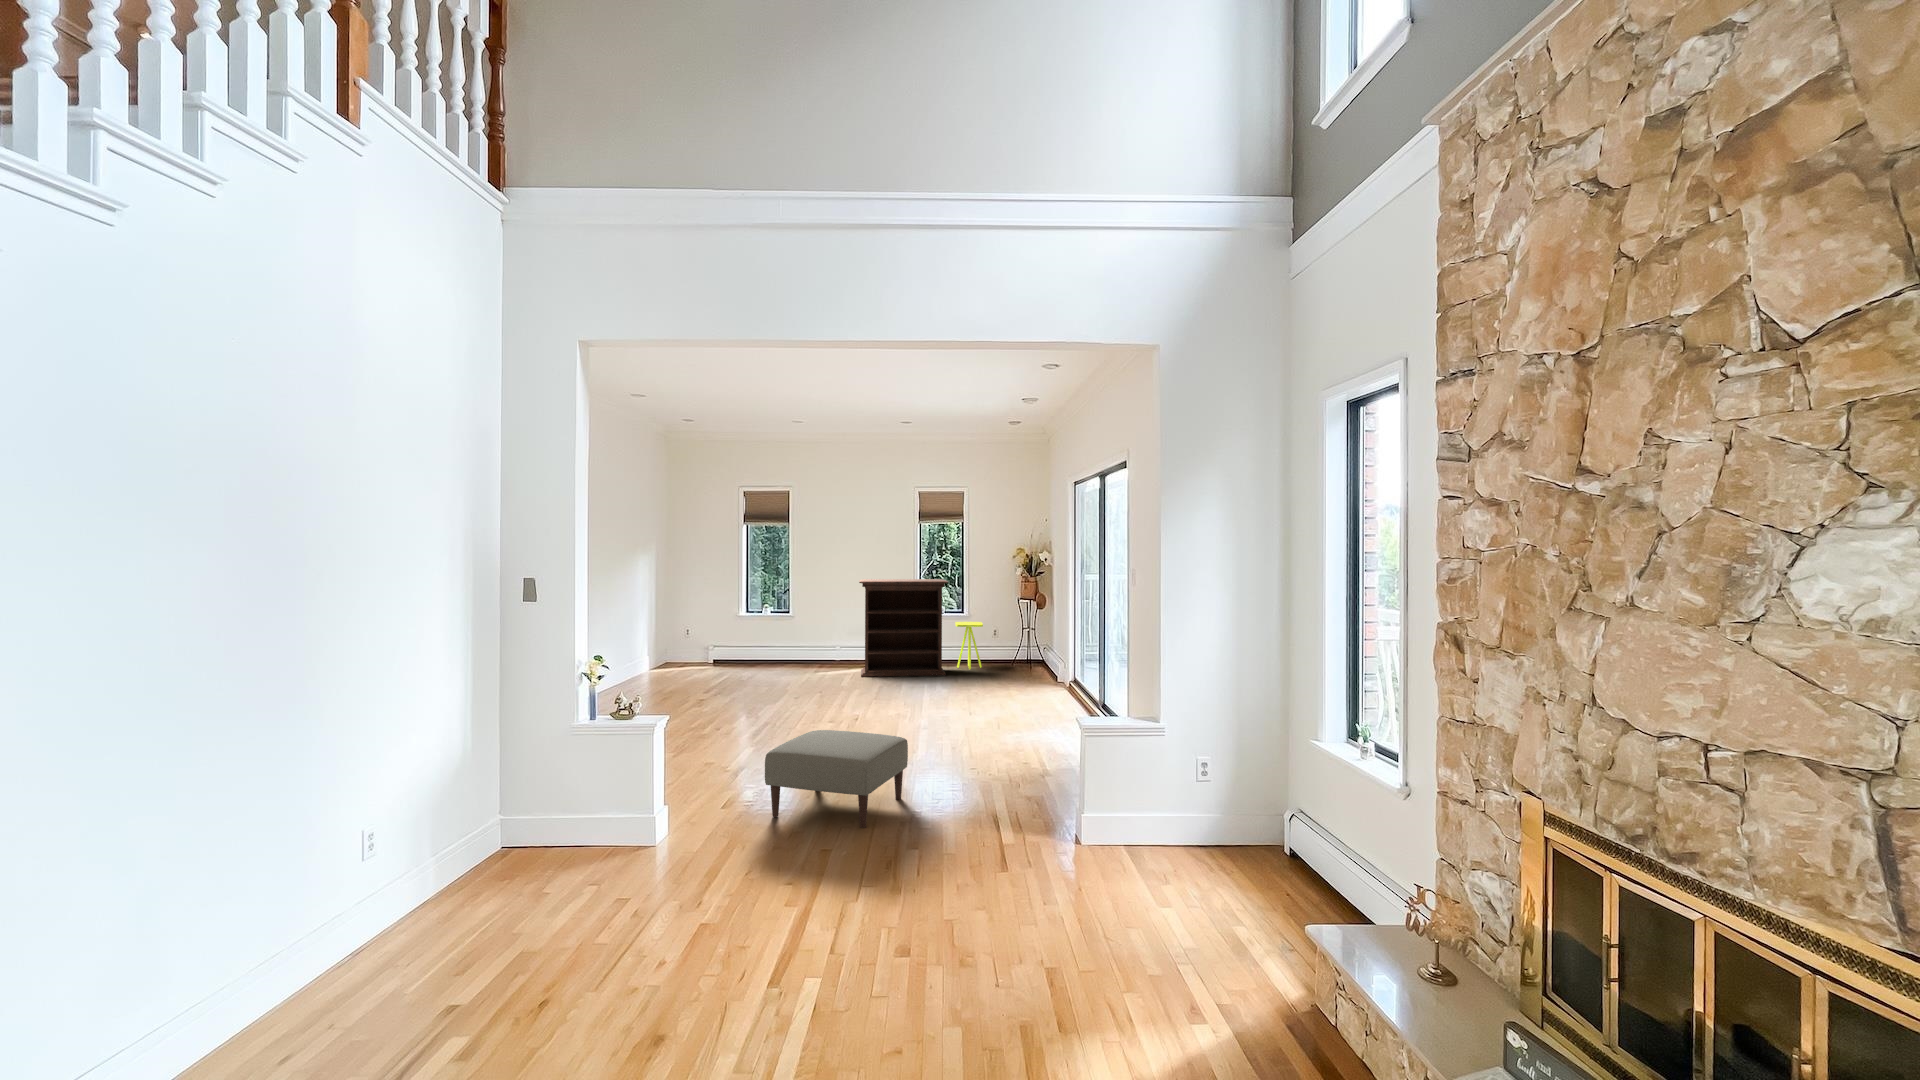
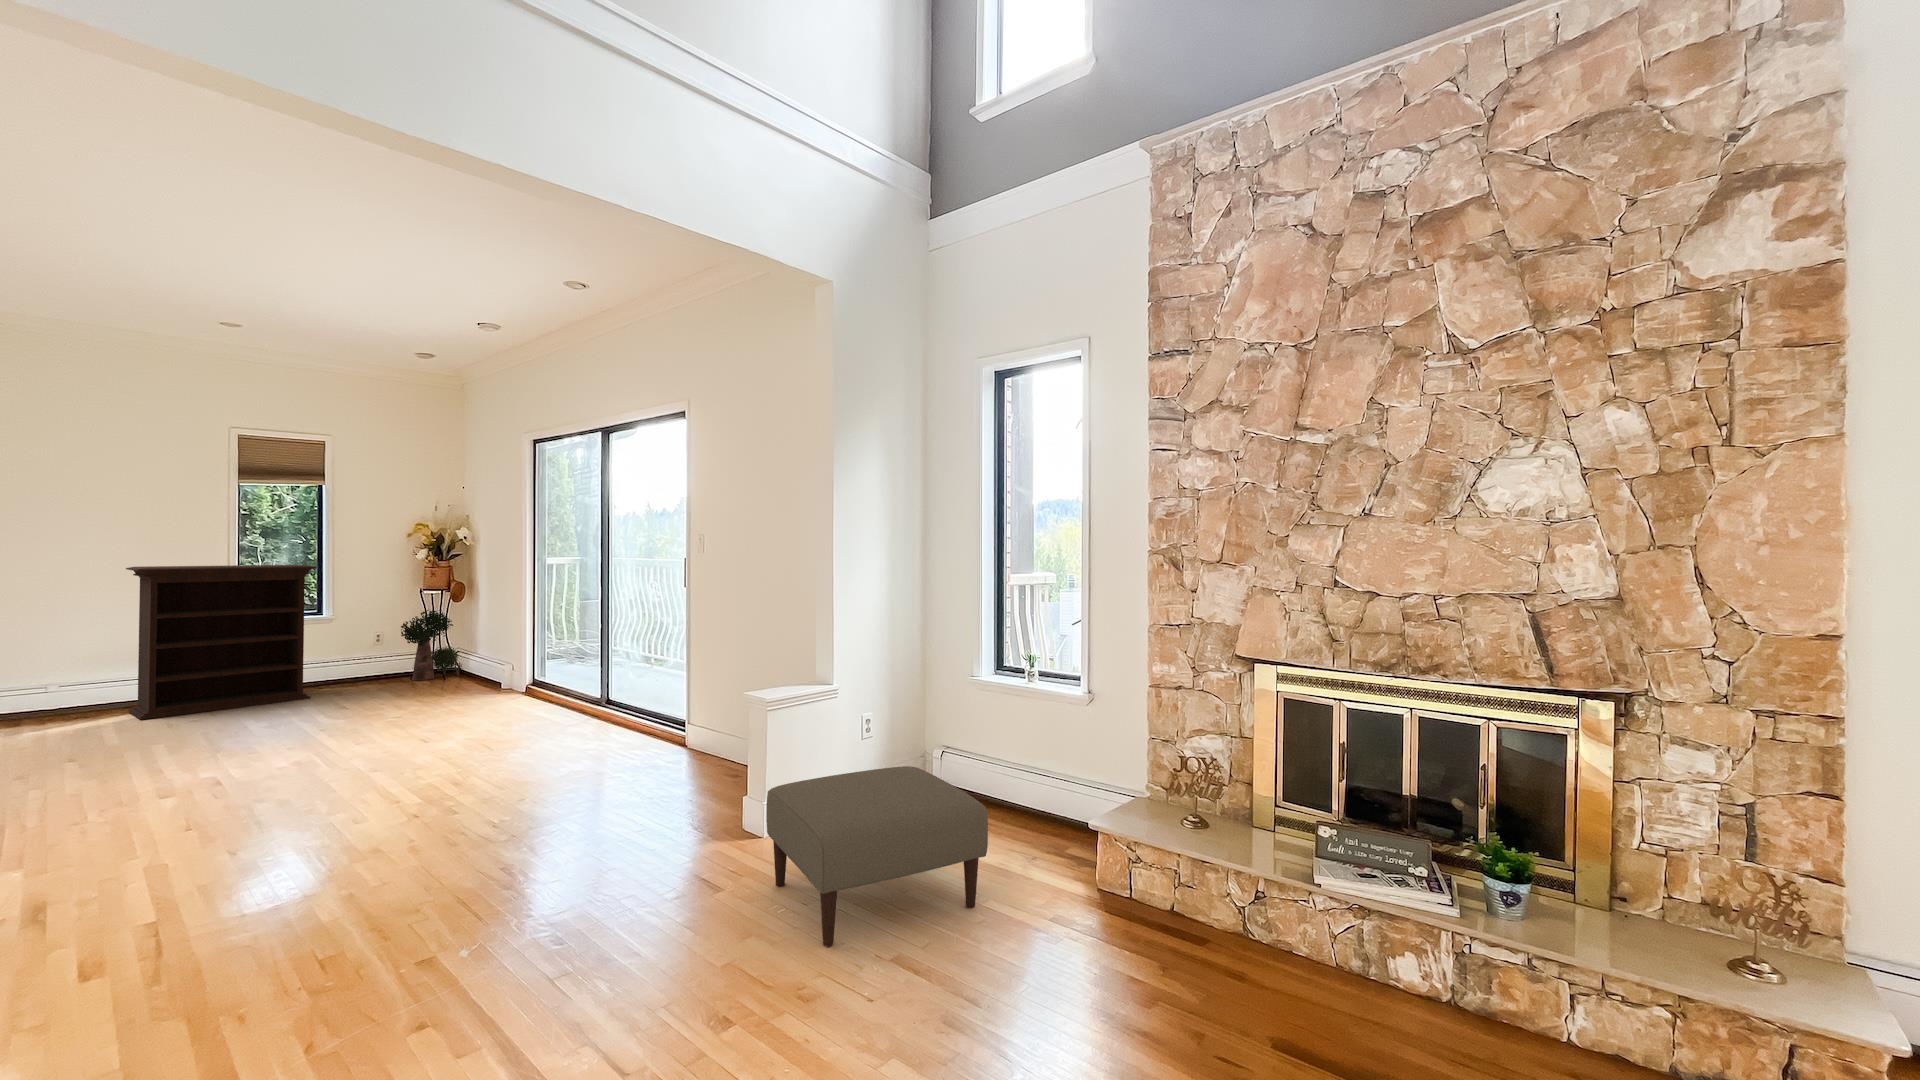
potted plant: none [1004,616,1045,672] -> present [401,610,462,680]
side table: present [955,622,983,669] -> none [313,622,366,688]
ottoman: present [765,730,908,828] -> present [766,766,988,946]

